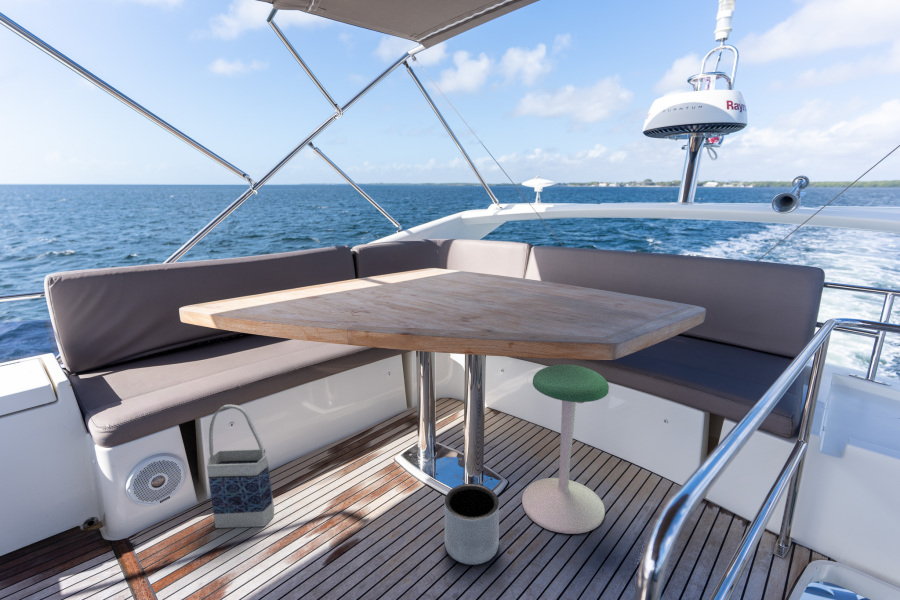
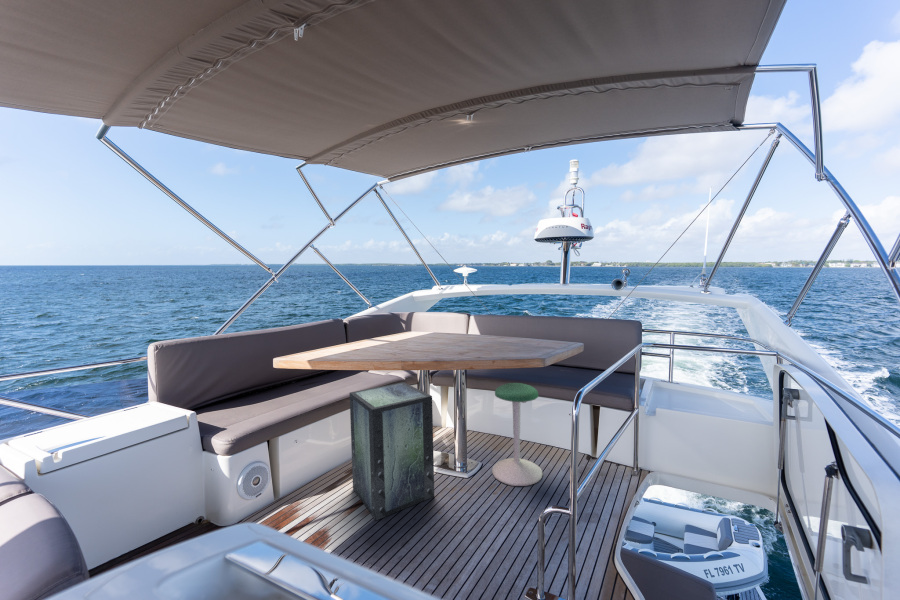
storage box: none [297,350,420,563] -> present [350,382,434,520]
bag: present [207,405,274,528] -> none [291,423,333,513]
planter: present [445,484,499,565] -> none [452,460,485,508]

